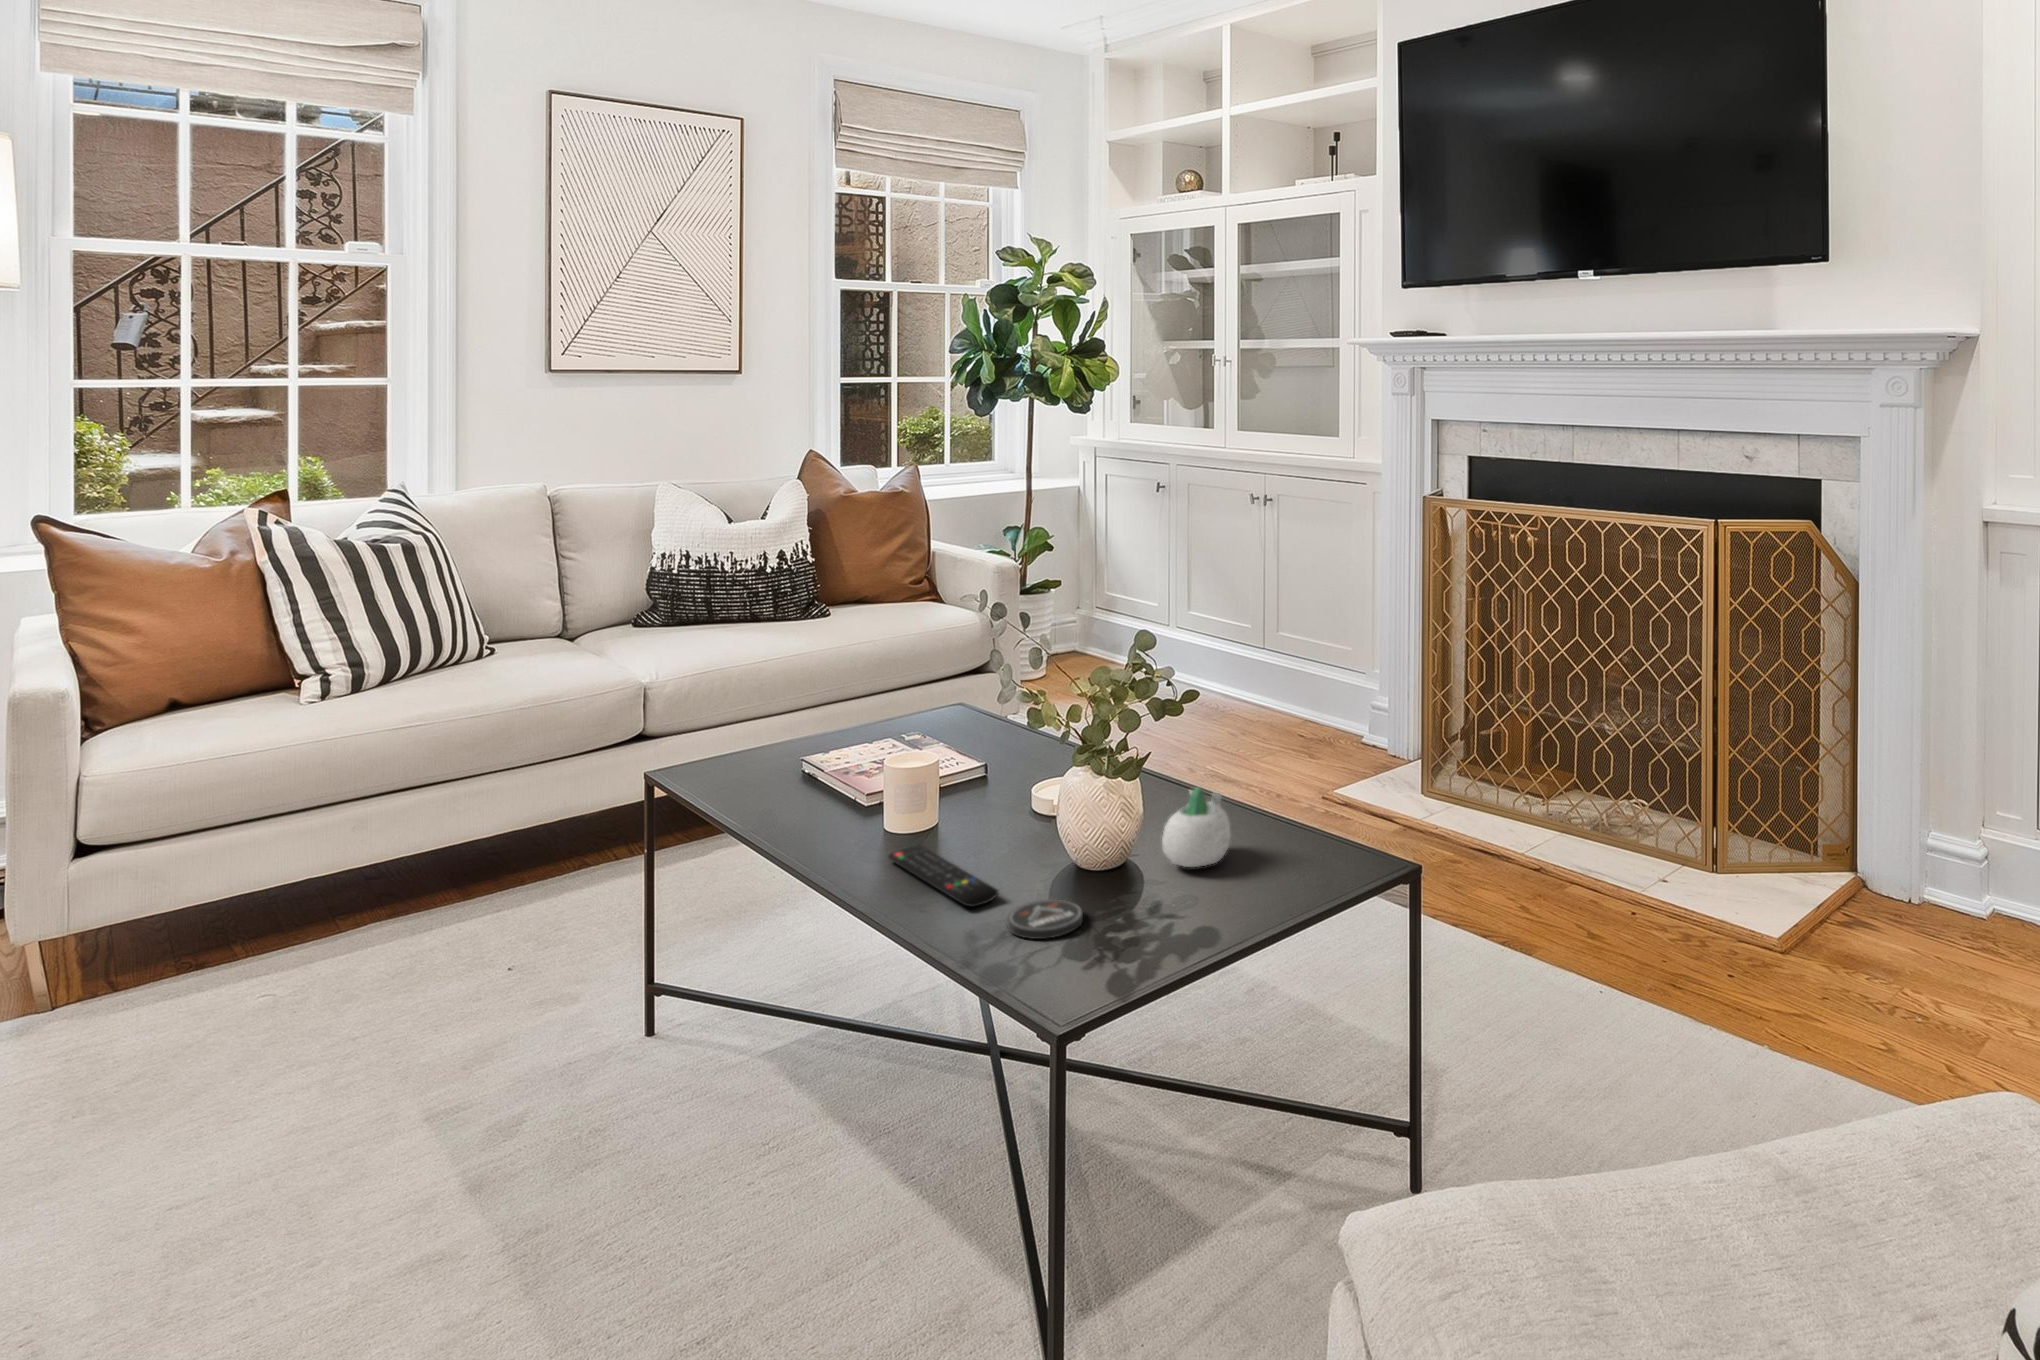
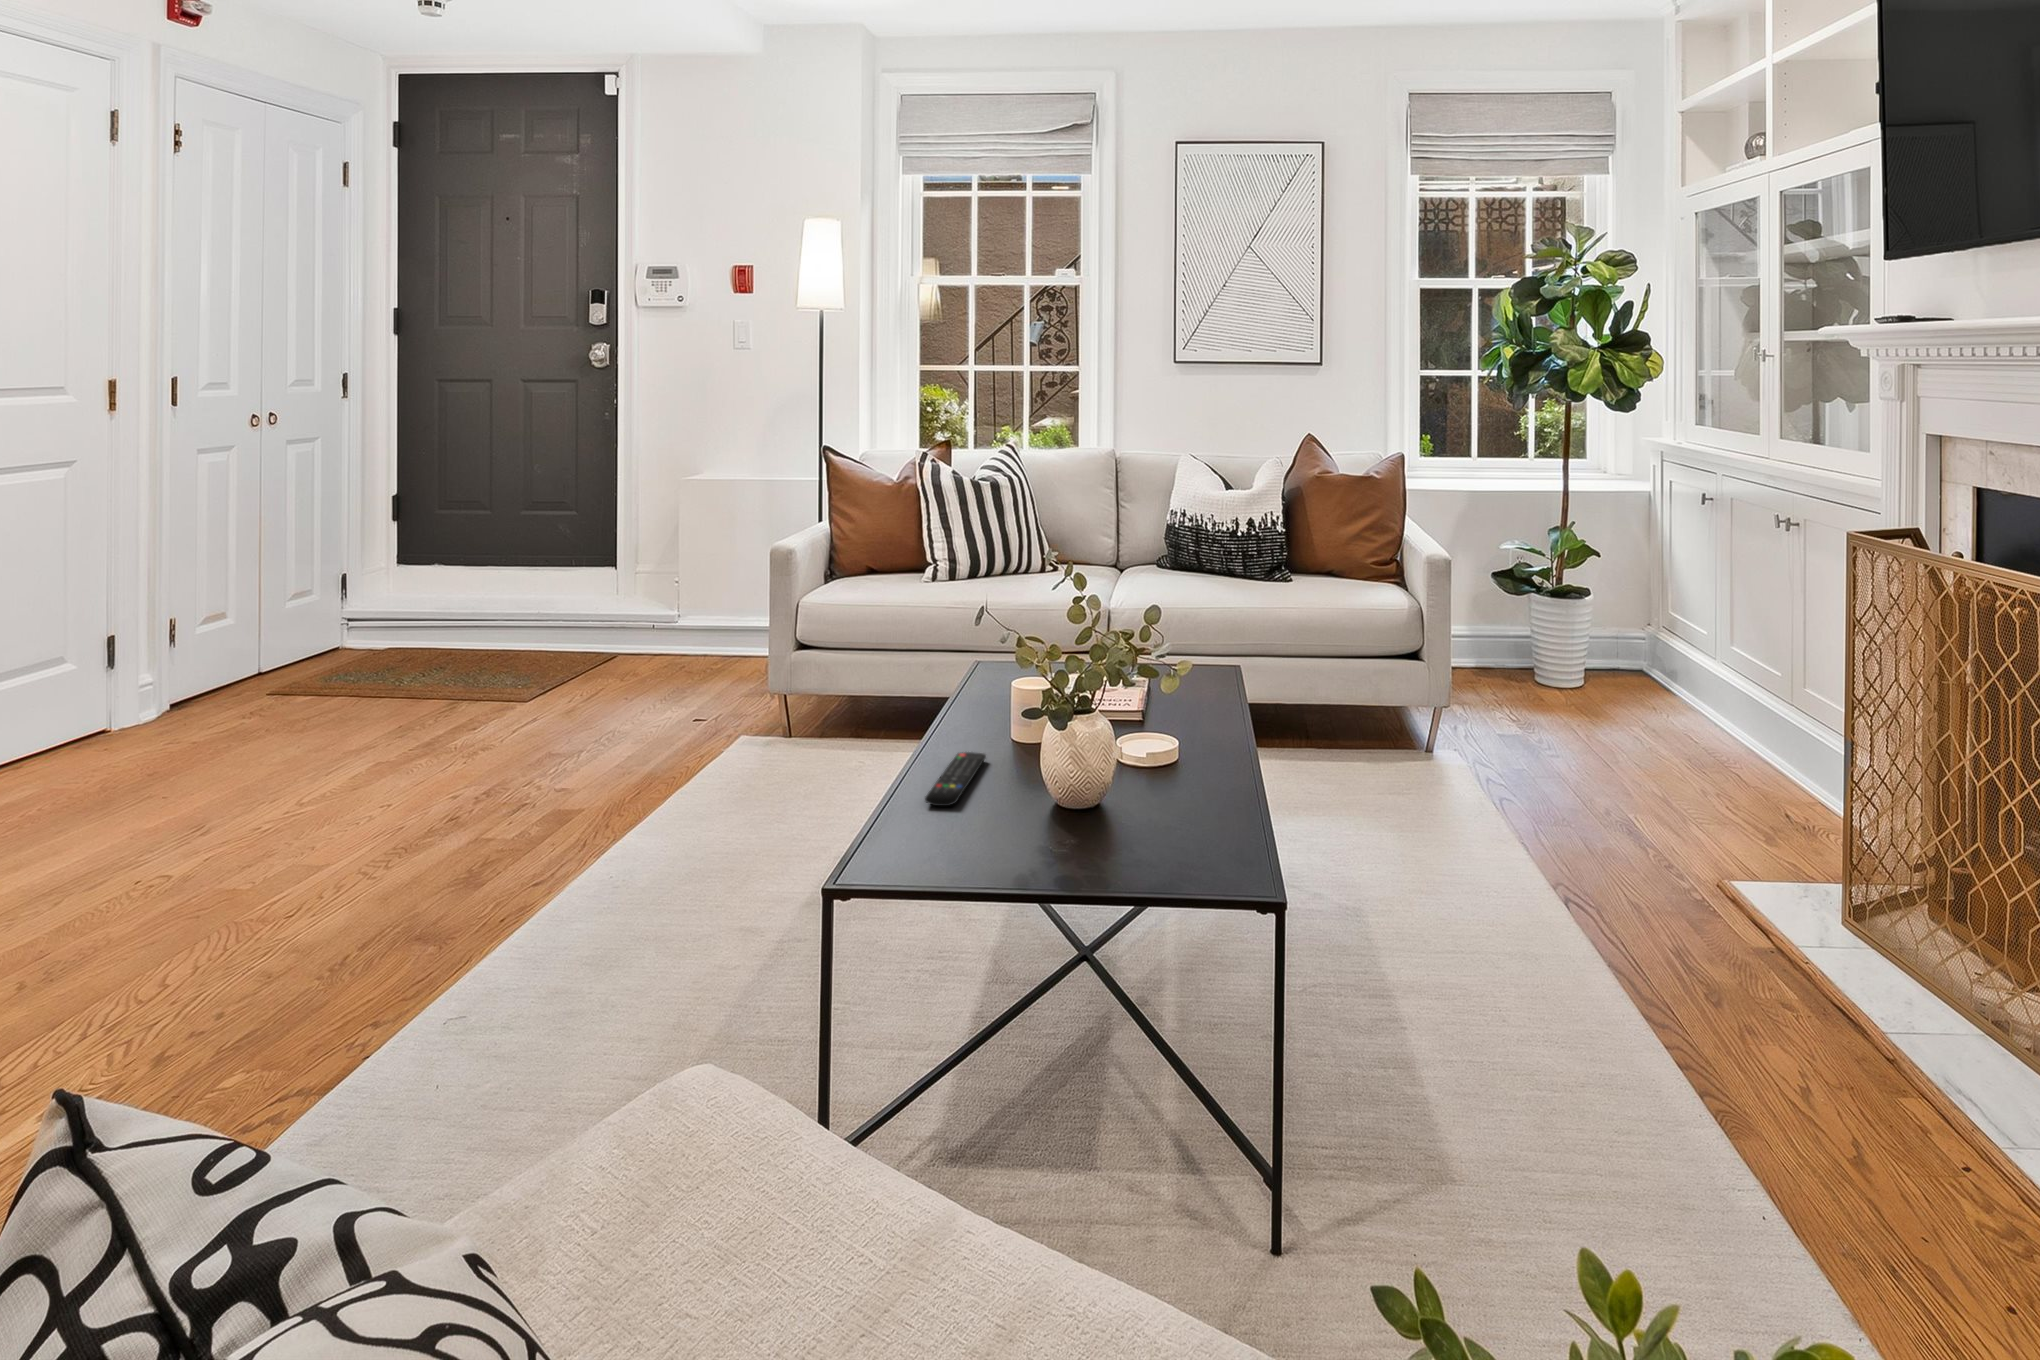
succulent planter: present [1162,787,1230,867] -> none [1090,762,1170,839]
coaster: present [1008,899,1083,939] -> none [914,815,979,846]

